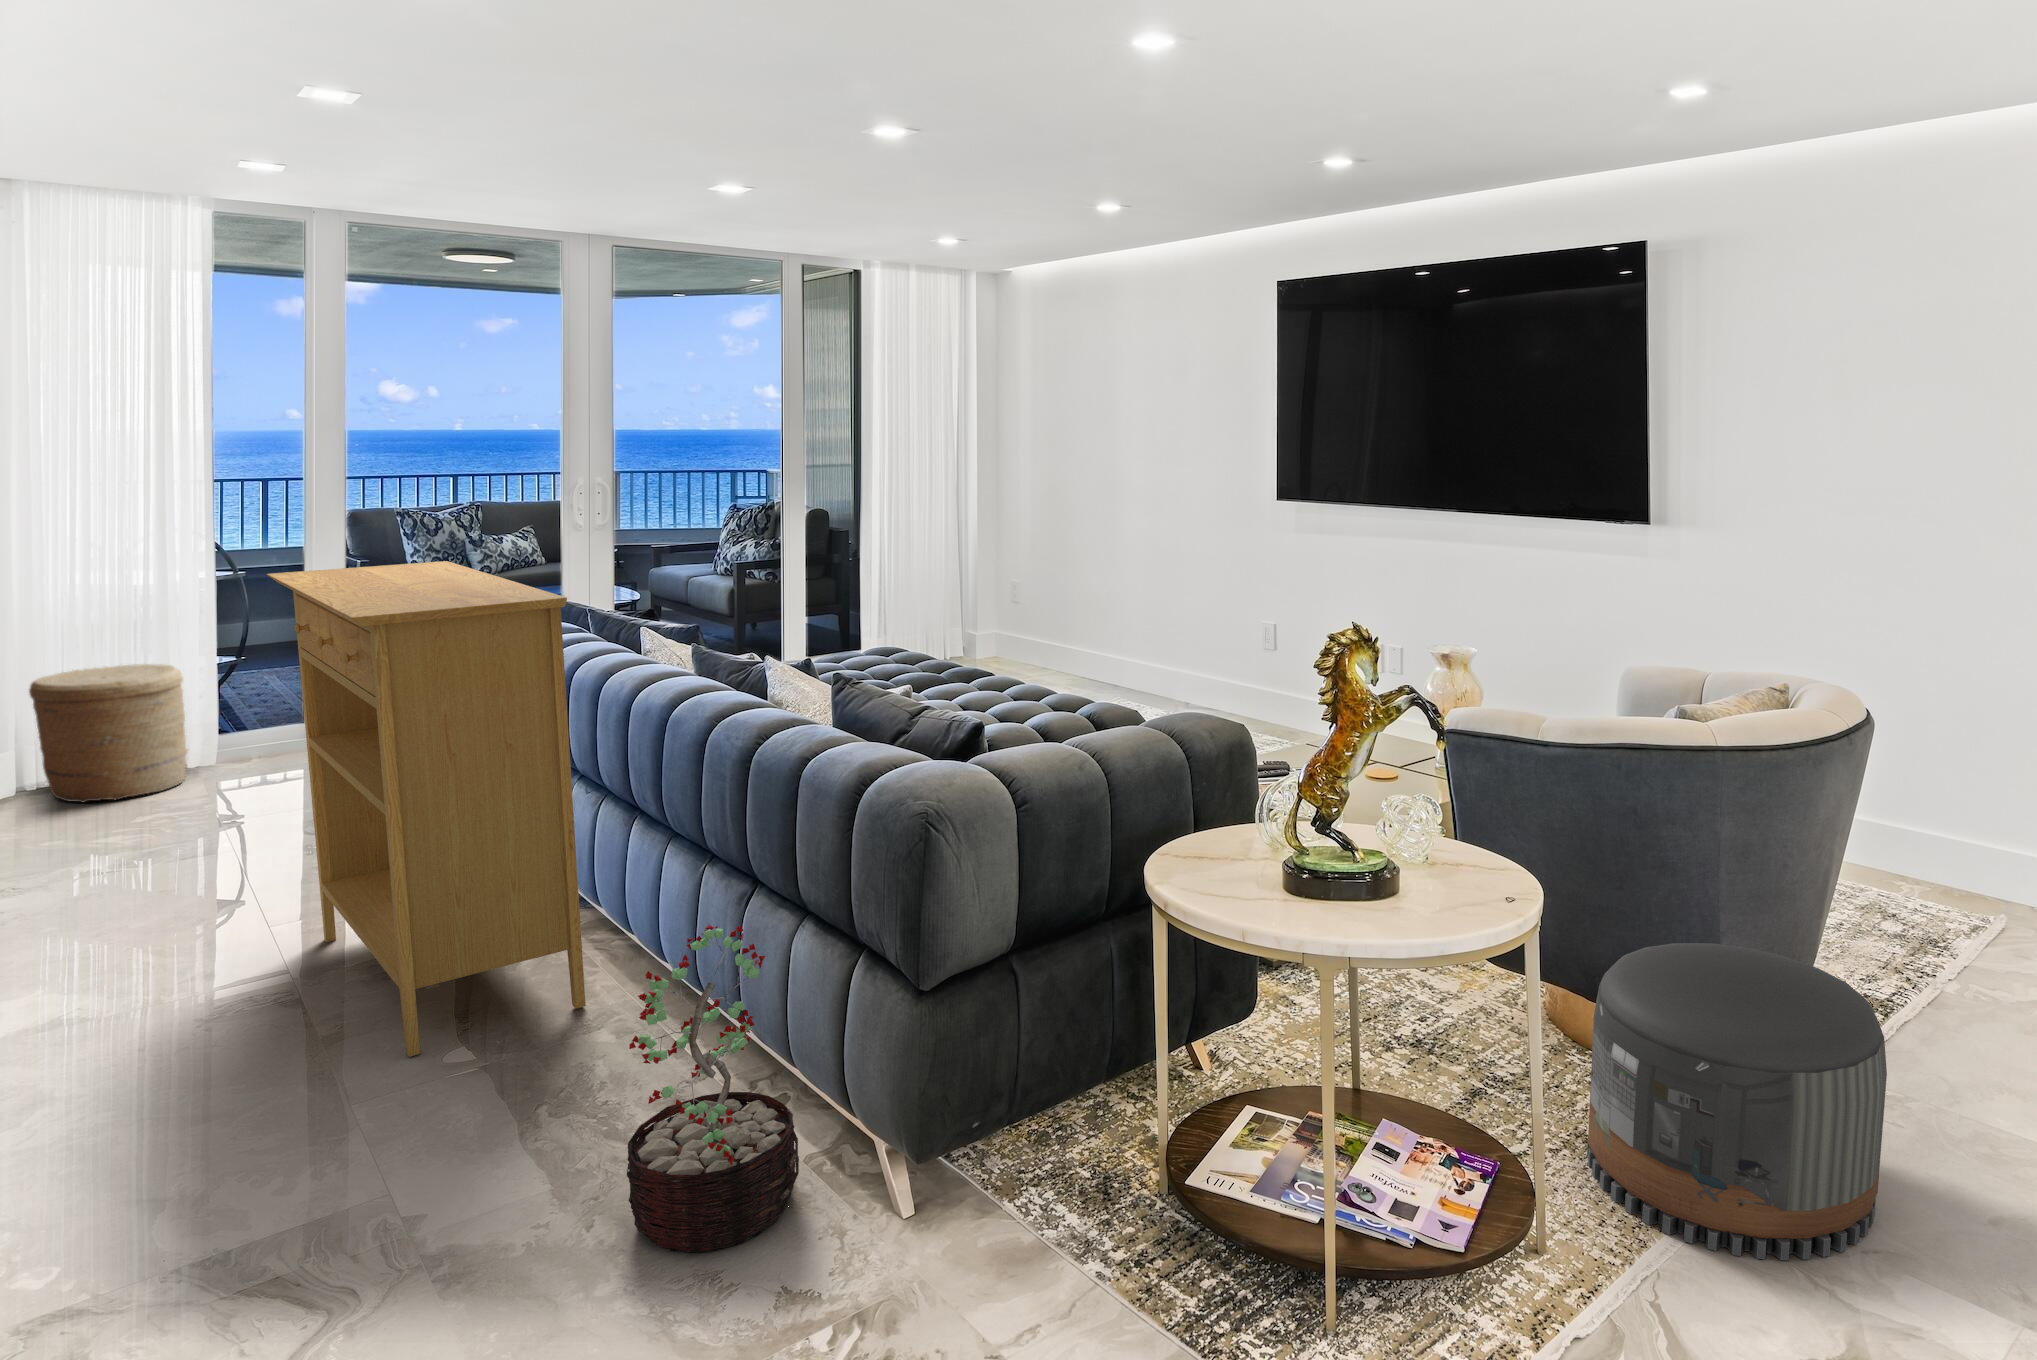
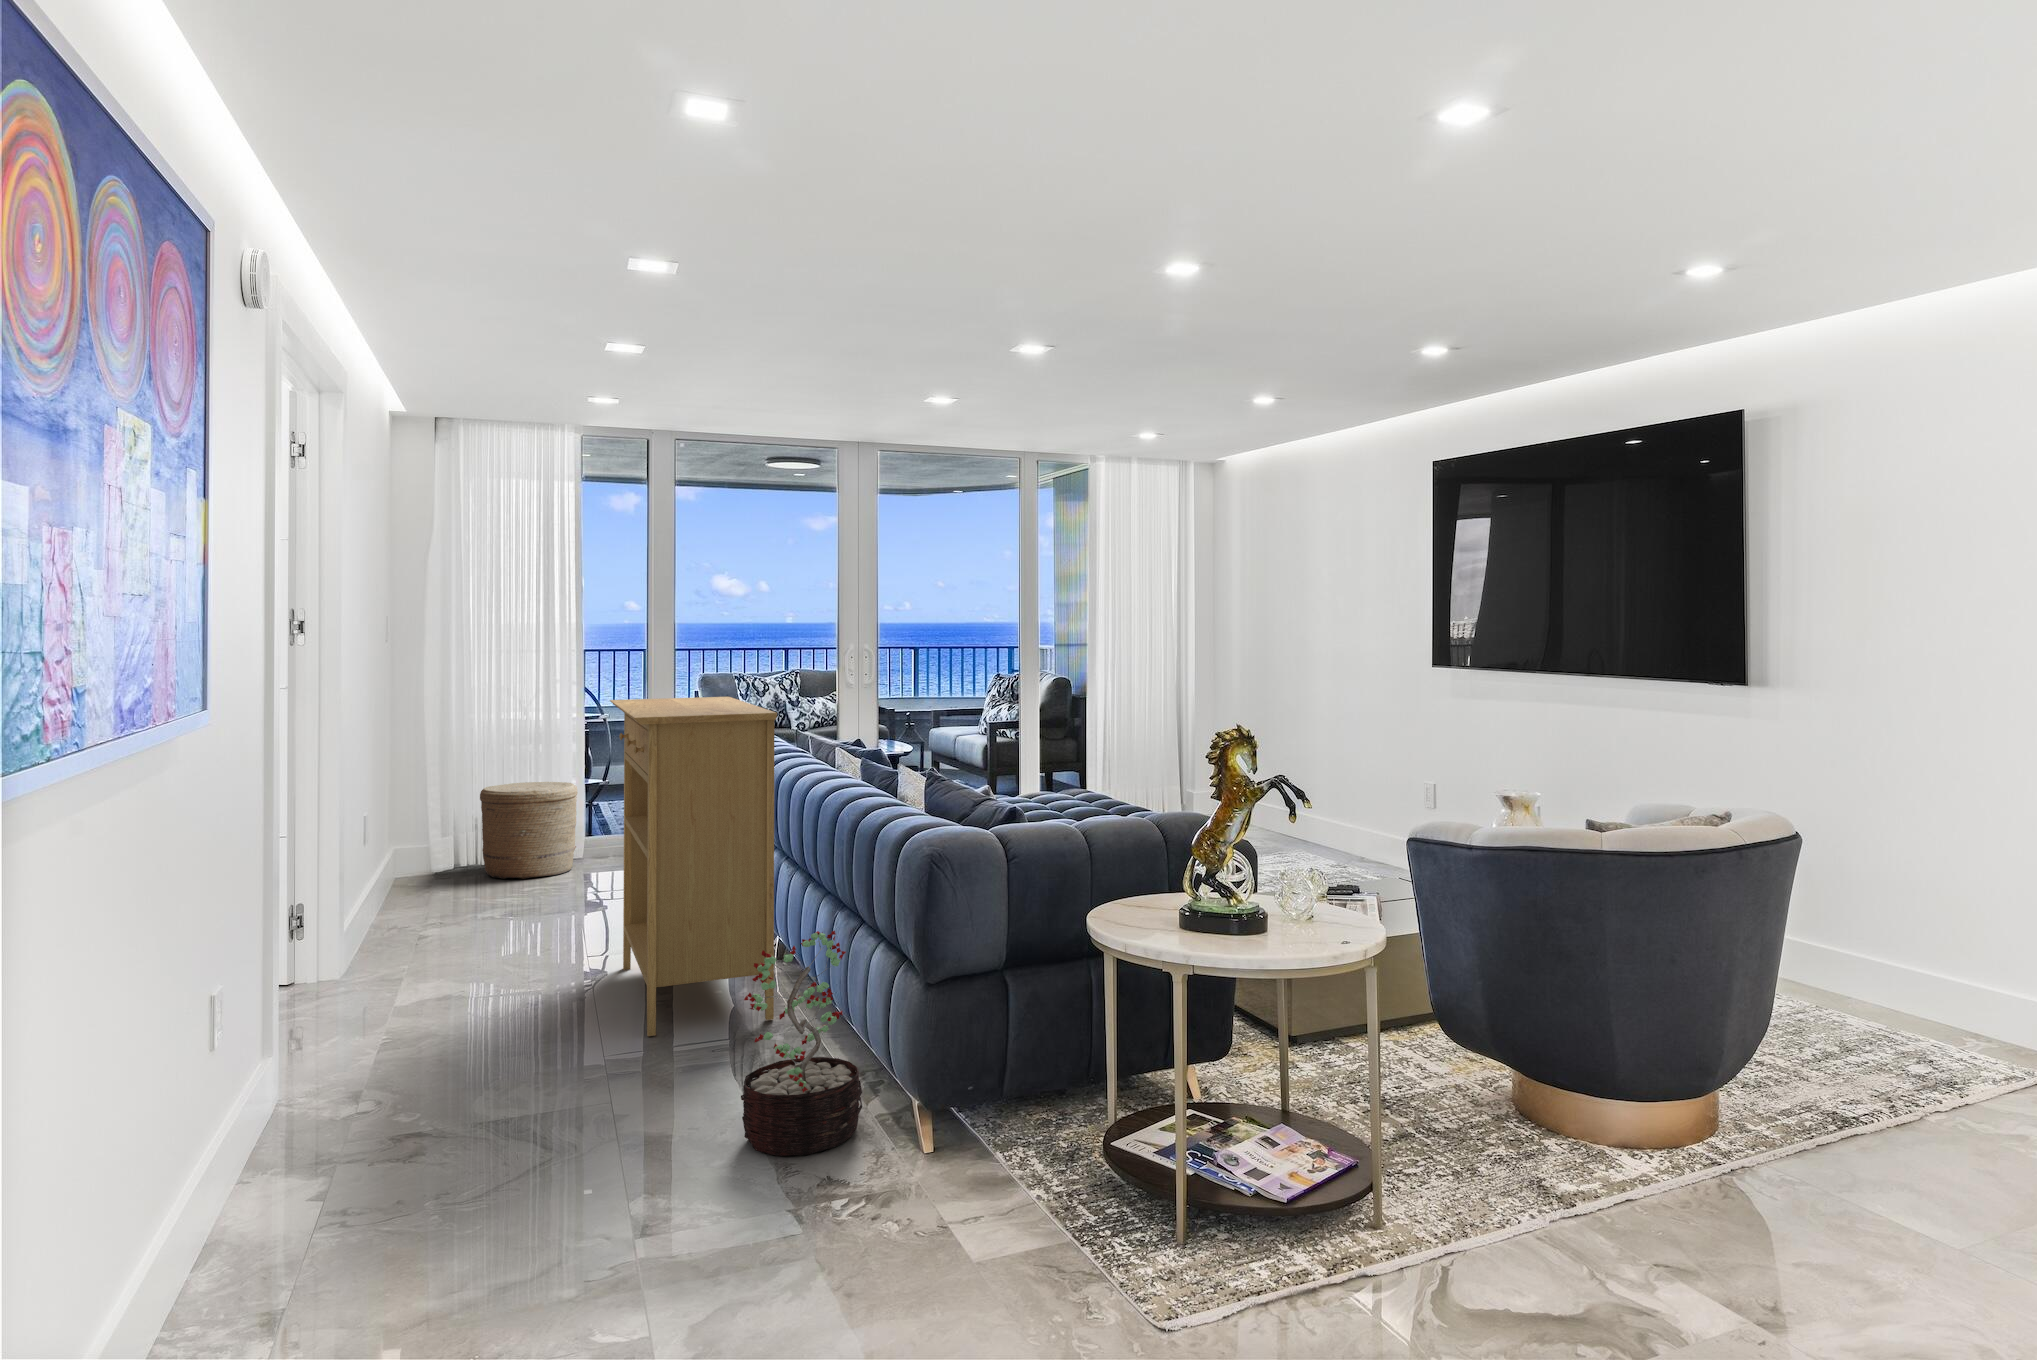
pouf: present [1587,943,1887,1260] -> none [1461,1007,1697,1259]

